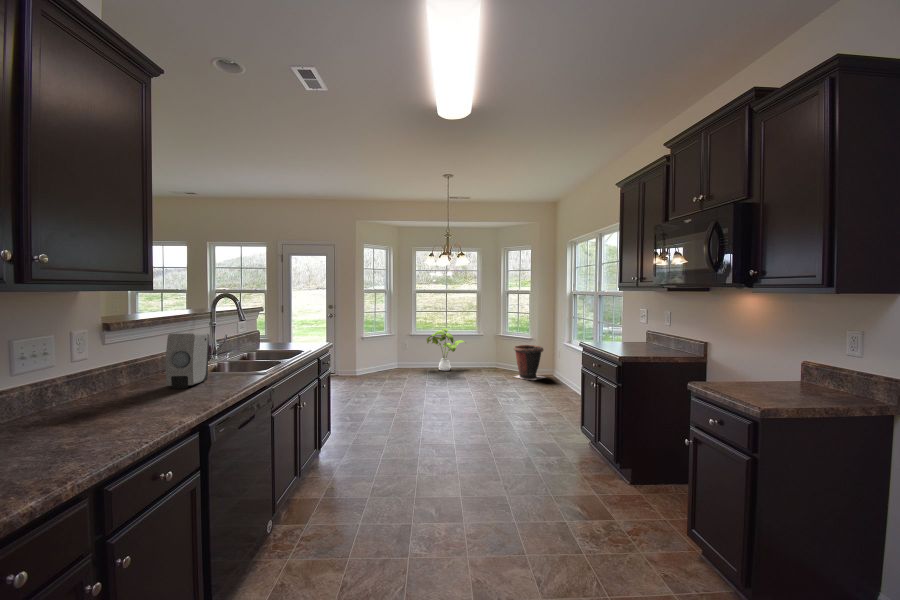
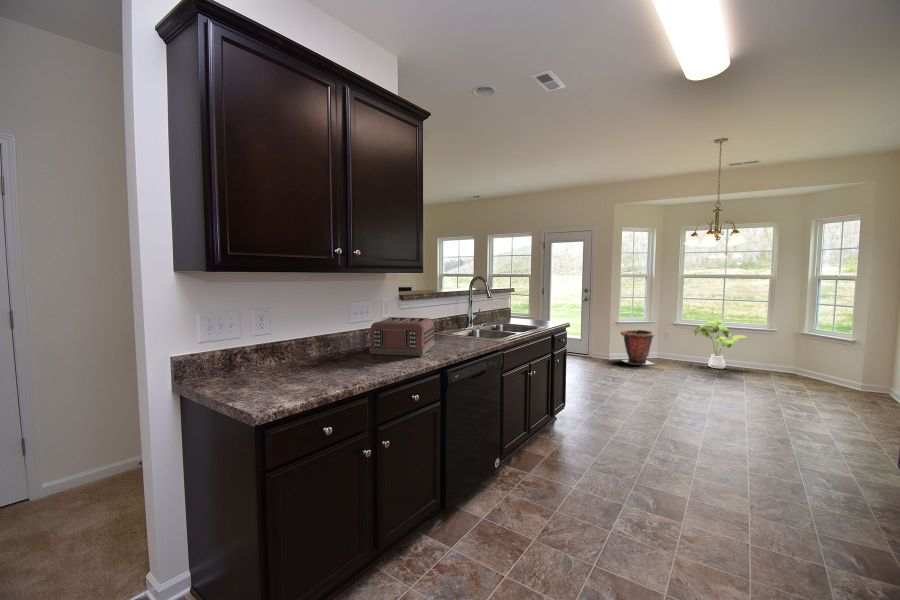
soap dispenser: present [166,333,209,389] -> none [431,304,459,343]
trash can: present [514,345,545,380] -> present [621,330,655,365]
toaster: none [57,356,177,425] -> present [369,317,435,356]

